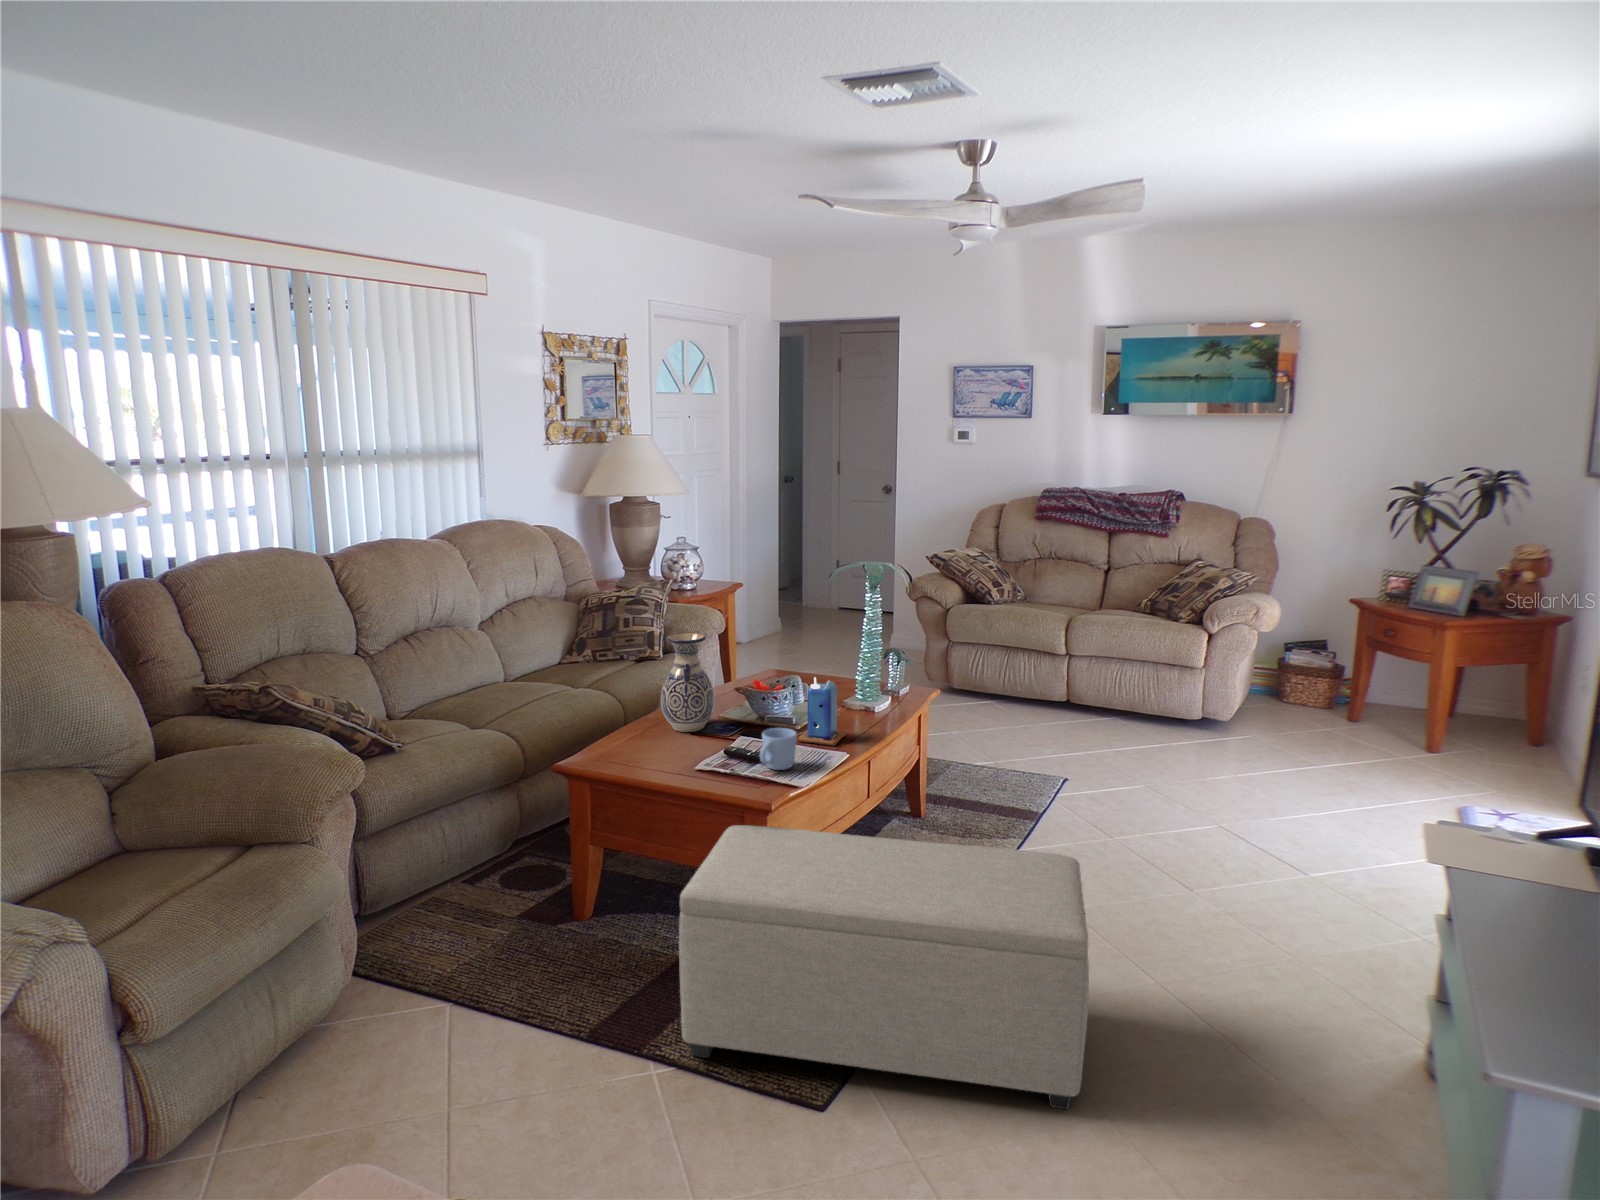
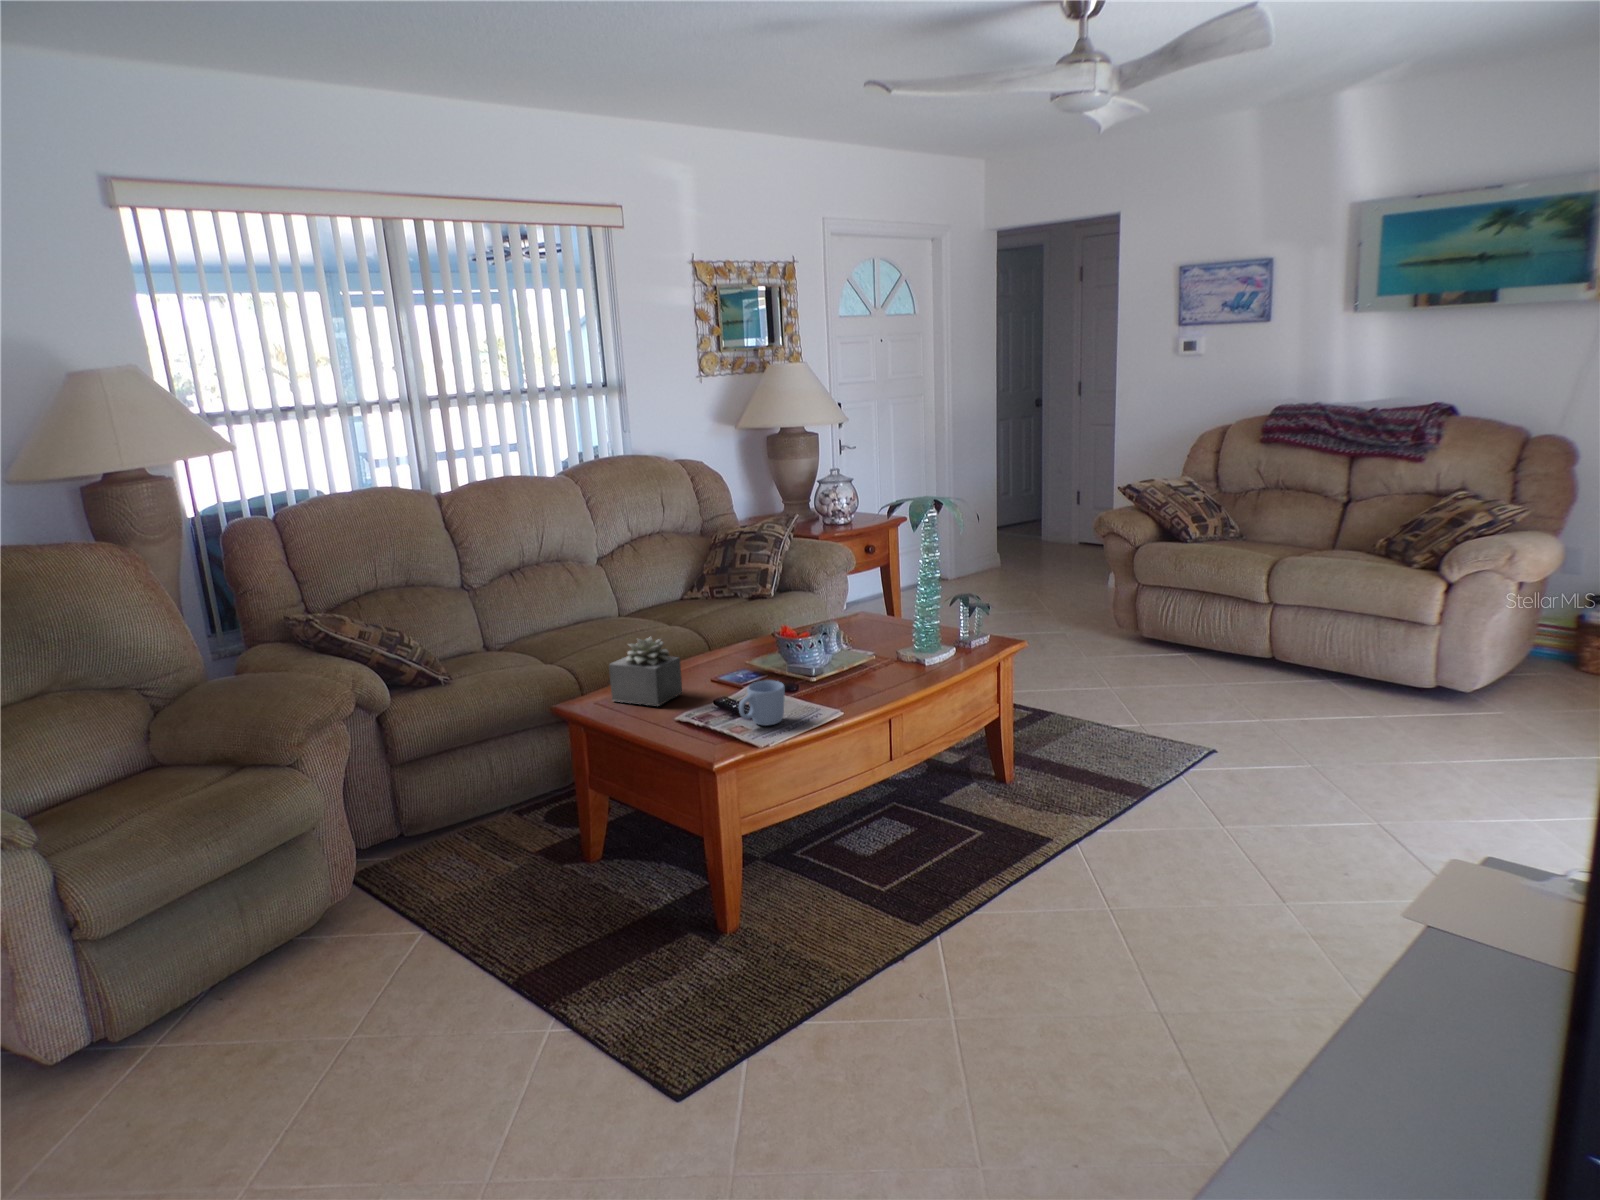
vase: present [661,632,715,732] -> none [693,575,749,678]
candle: present [799,677,845,746] -> none [816,627,871,702]
succulent plant: none [604,692,670,760] -> present [609,637,682,706]
ottoman: present [679,825,1089,1110] -> none [573,781,1022,1144]

